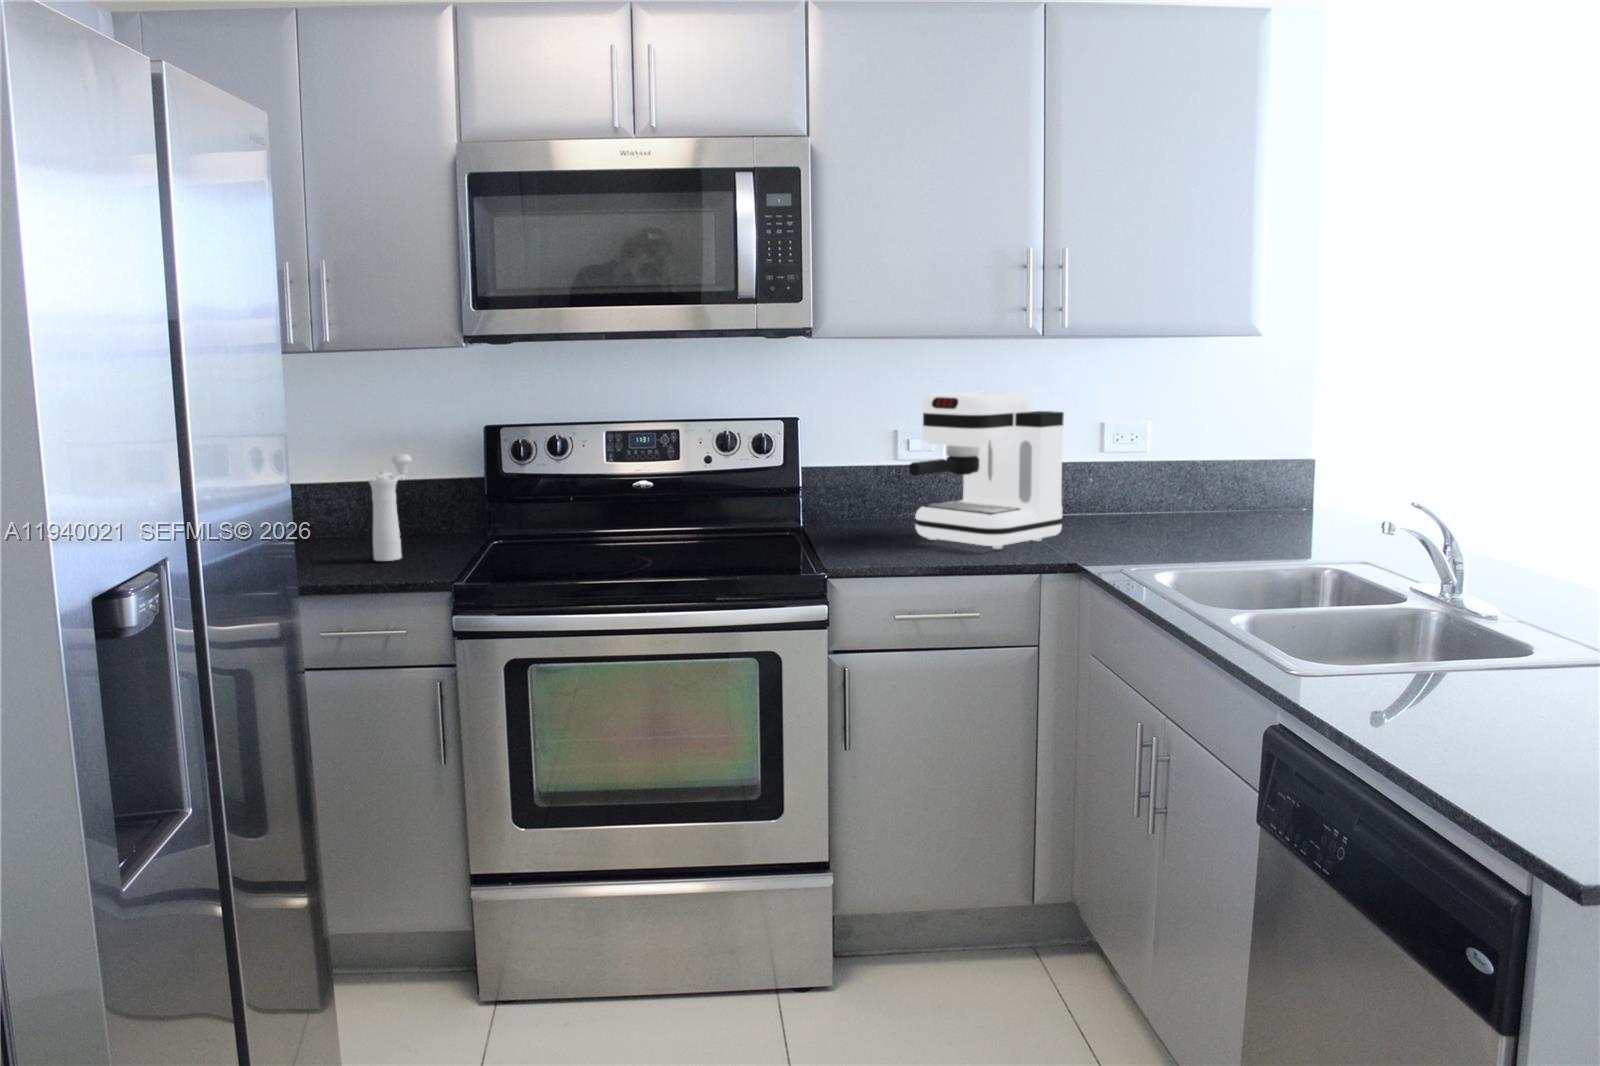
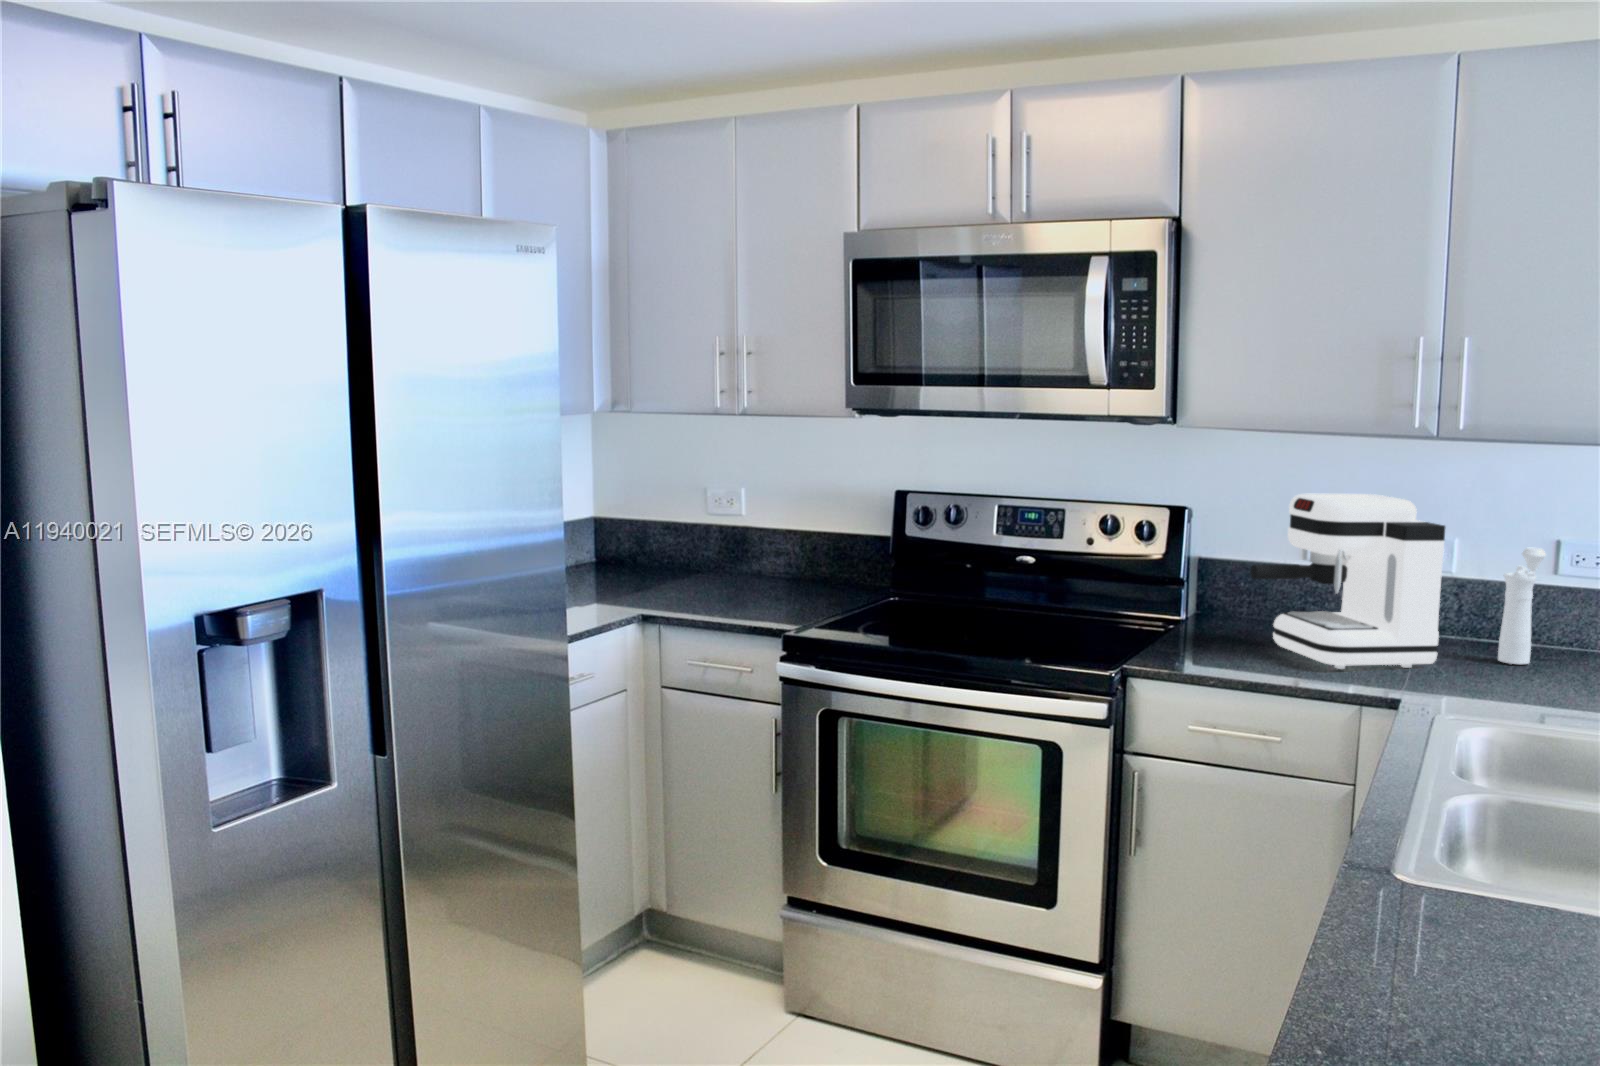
pepper mill: present [369,454,412,561] -> present [1498,547,1546,664]

